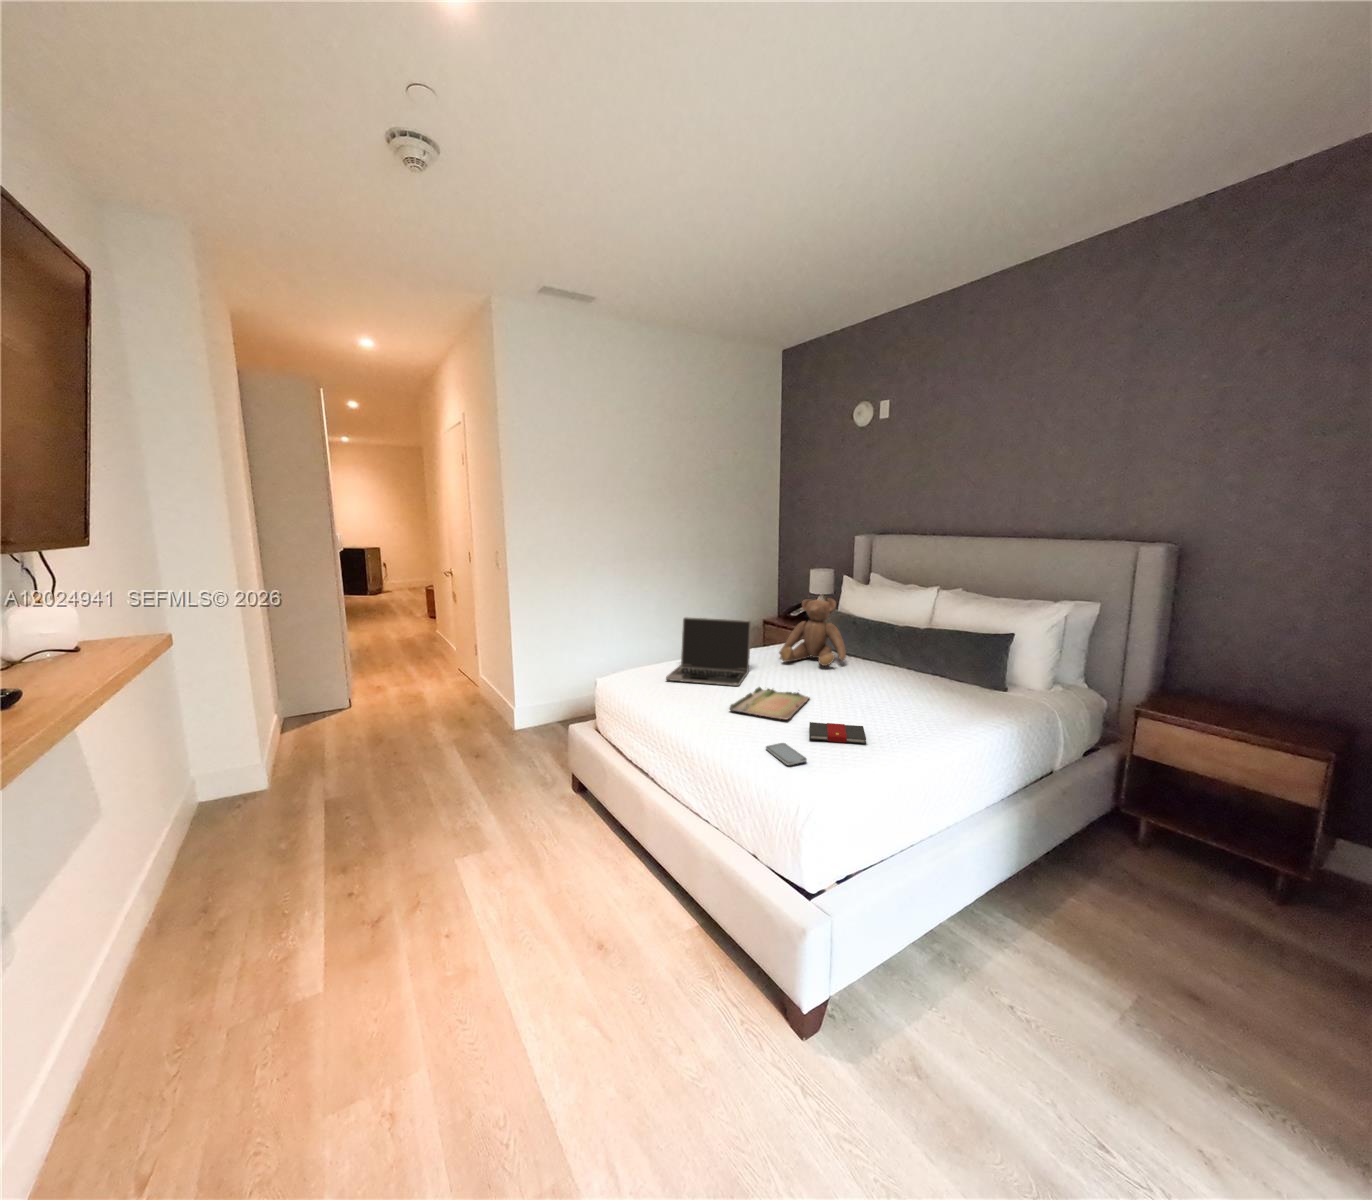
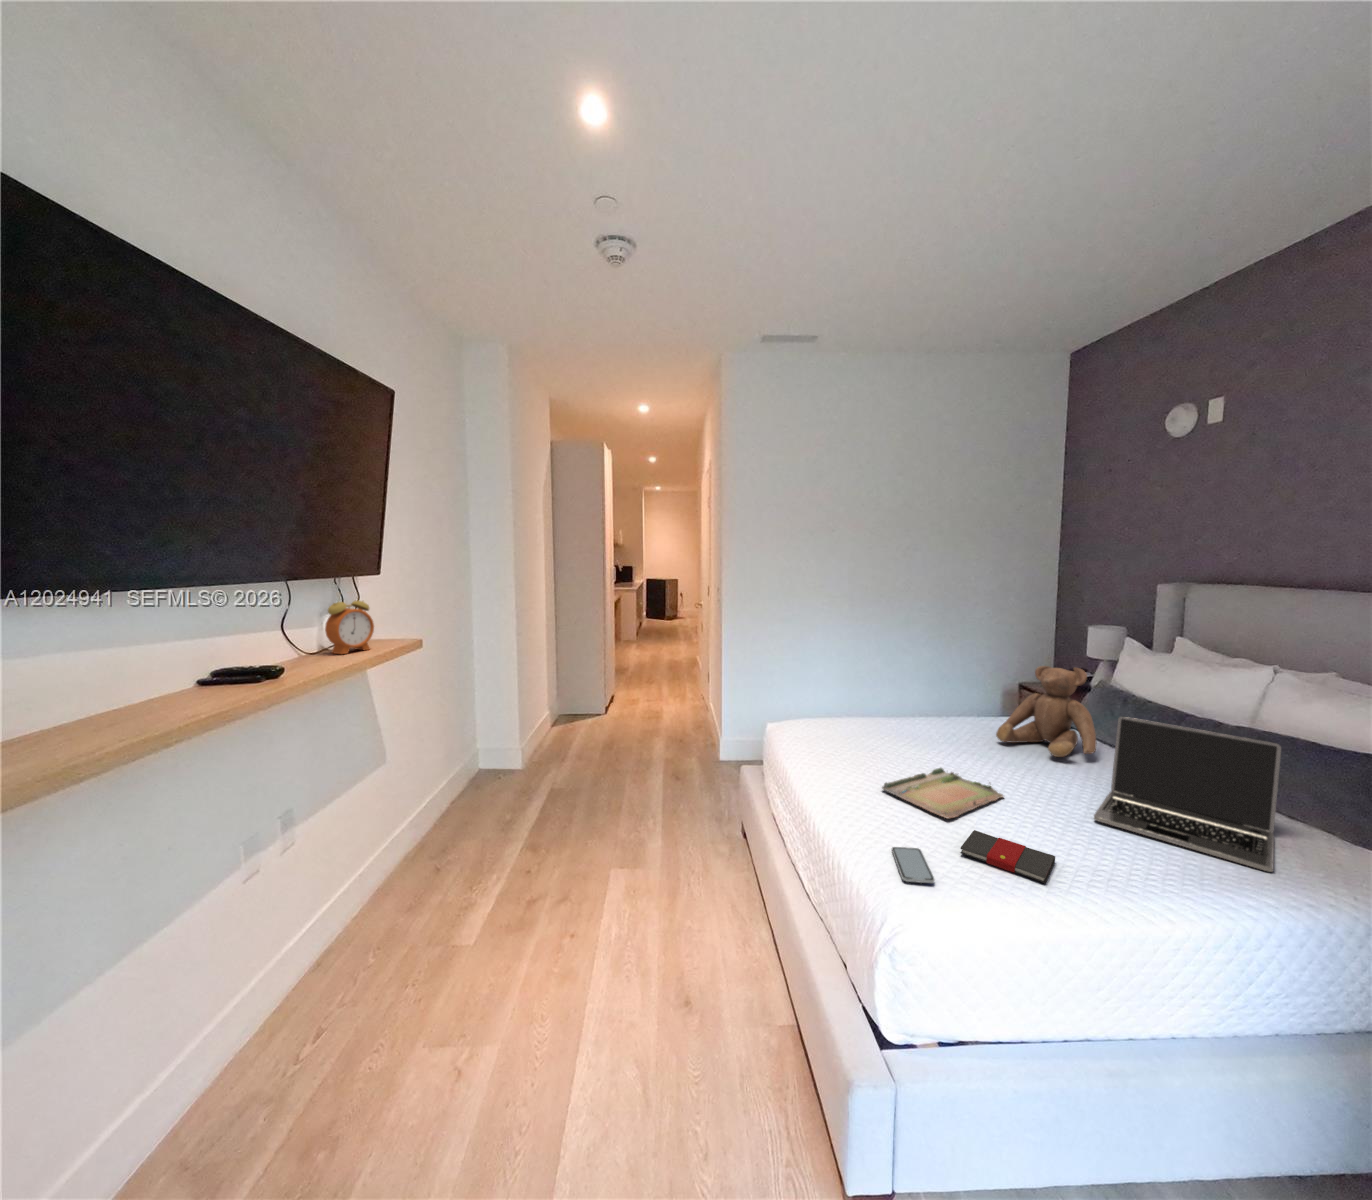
alarm clock: none [39,569,120,660] -> present [325,600,374,654]
laptop: present [666,617,751,686] -> present [1094,717,1281,872]

